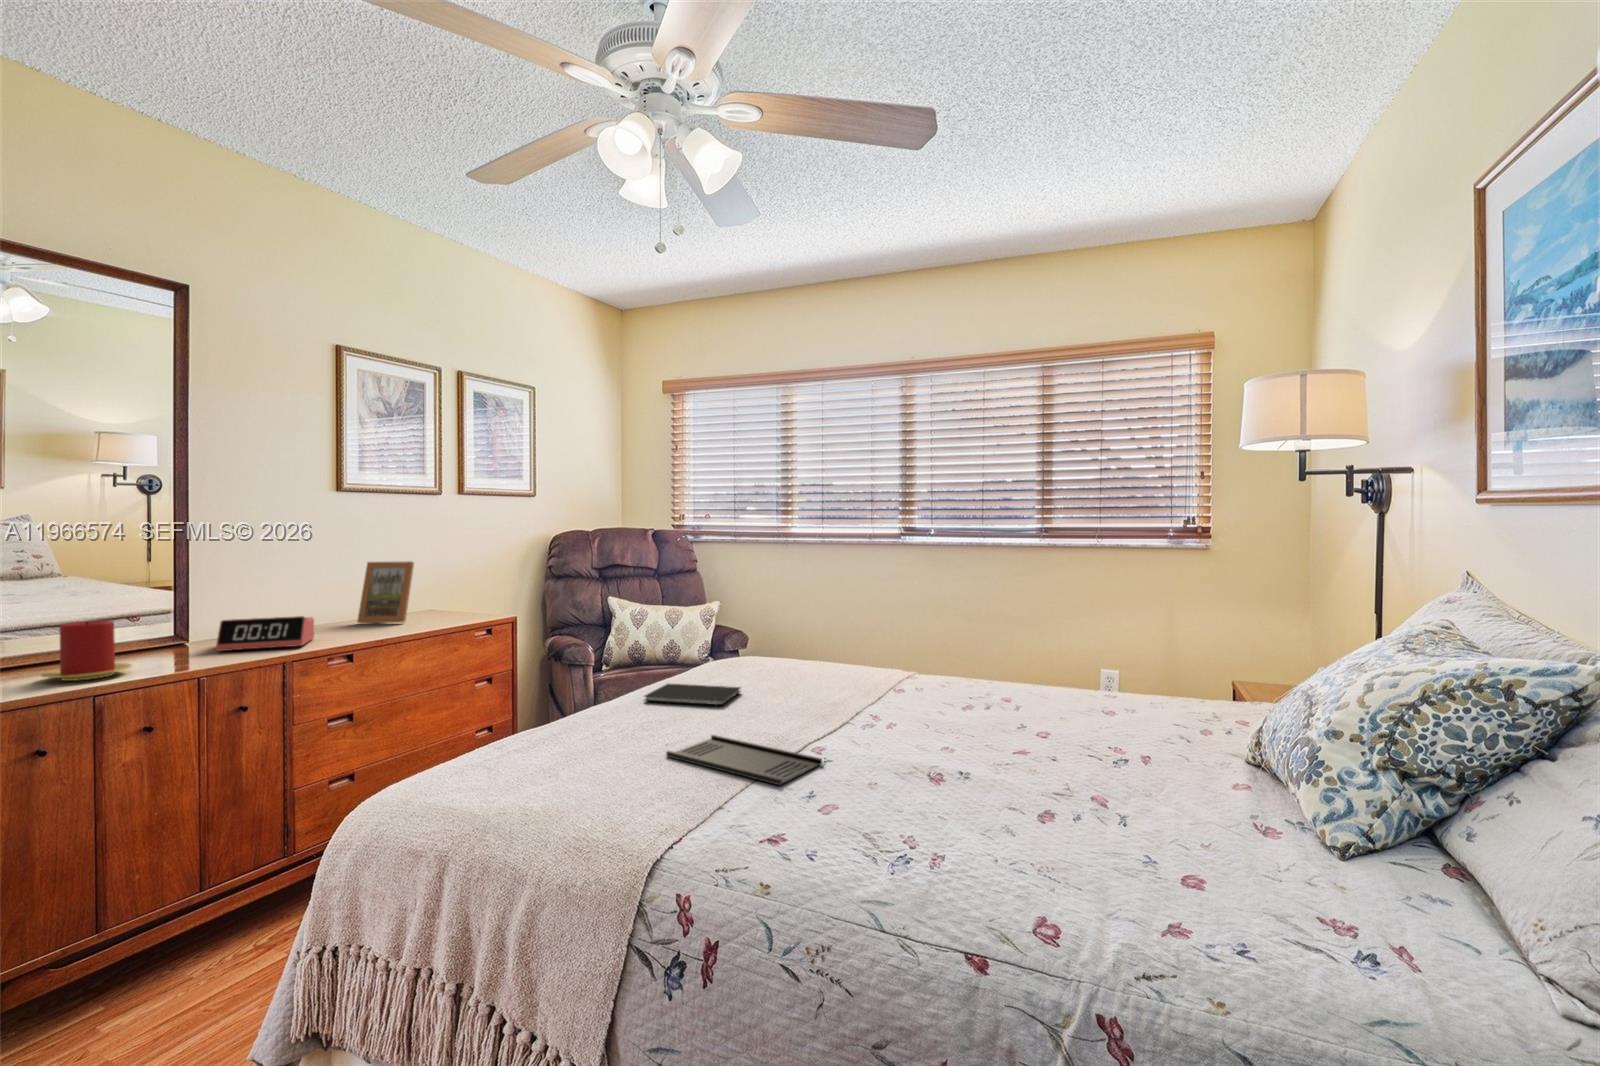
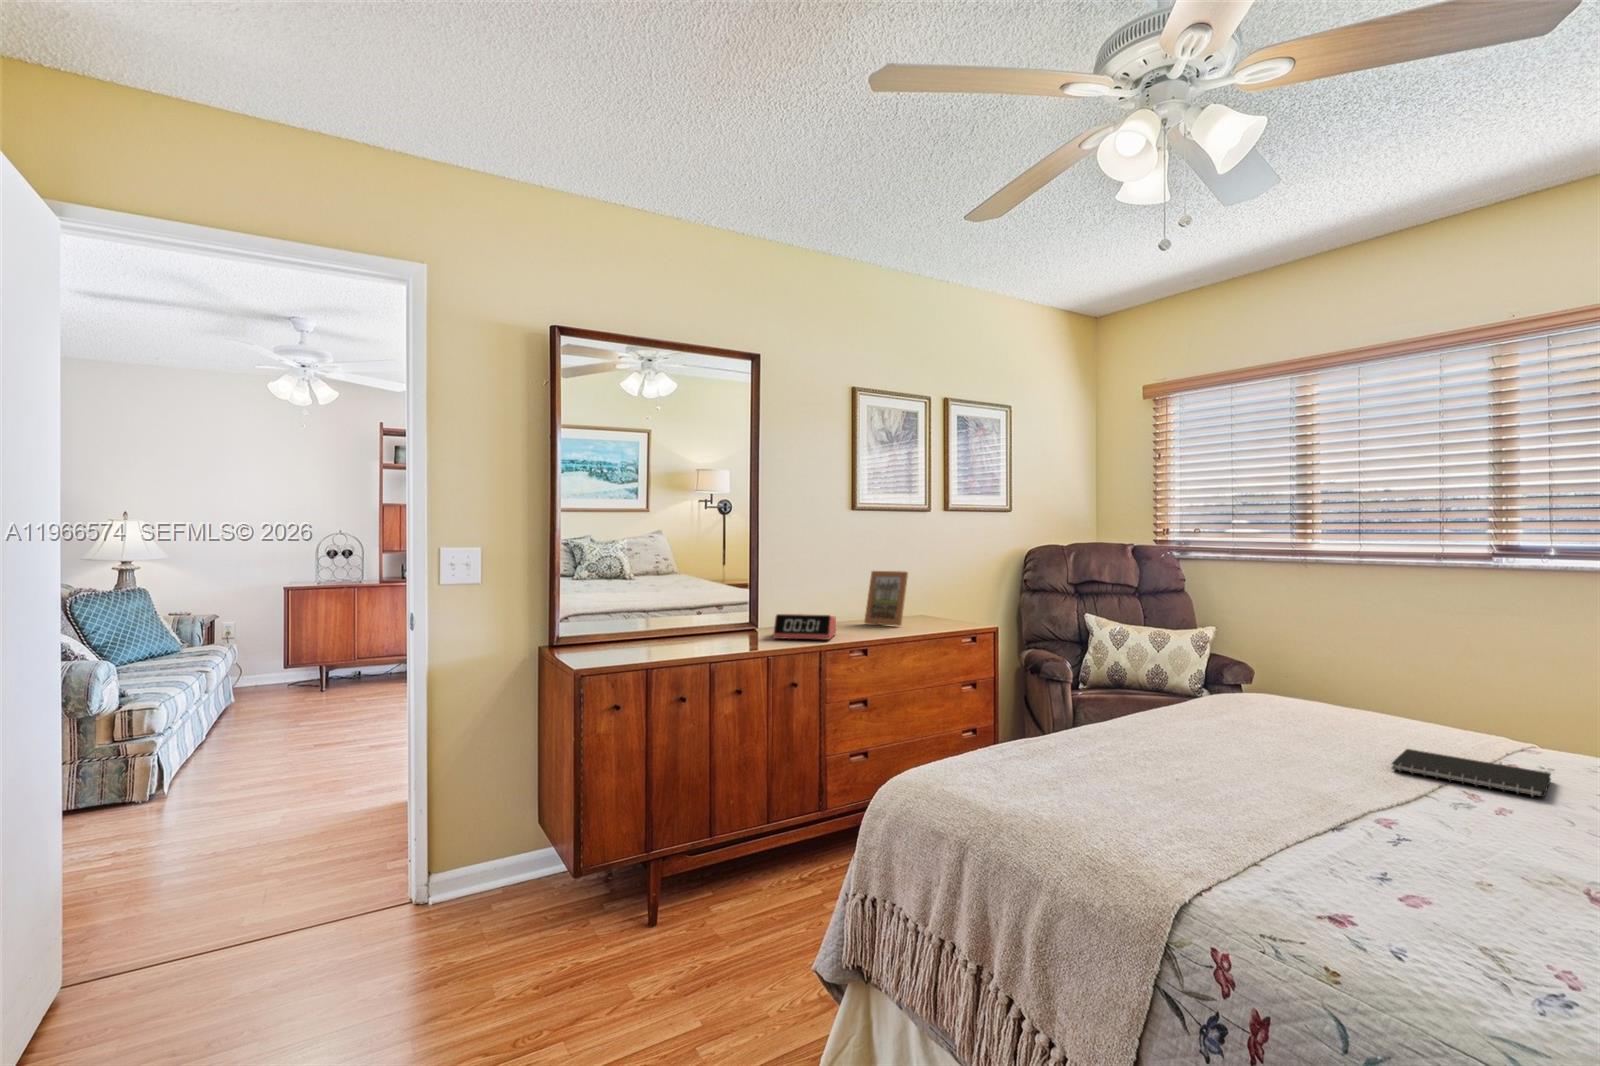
candle: present [41,620,132,681] -> none [680,609,727,652]
notebook: present [645,684,740,706] -> present [1392,749,1551,797]
tray: present [666,735,822,785] -> none [1178,780,1397,857]

